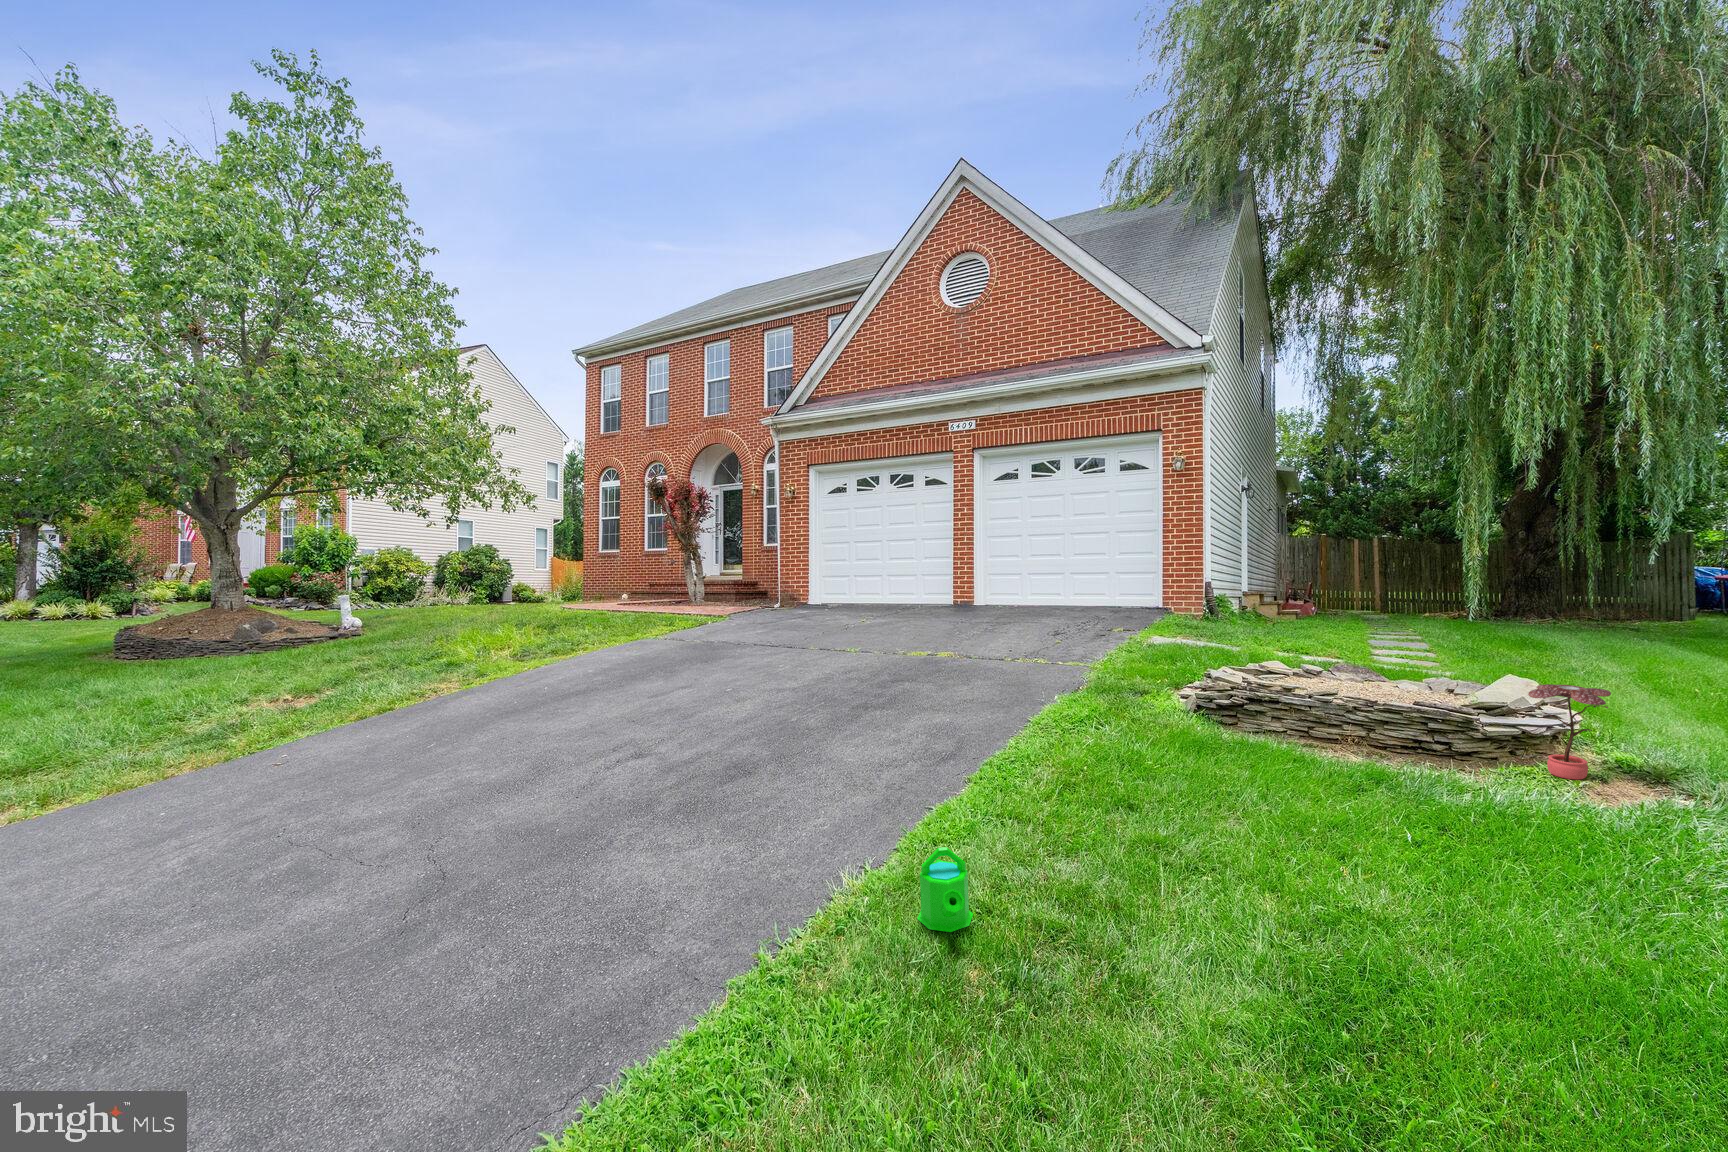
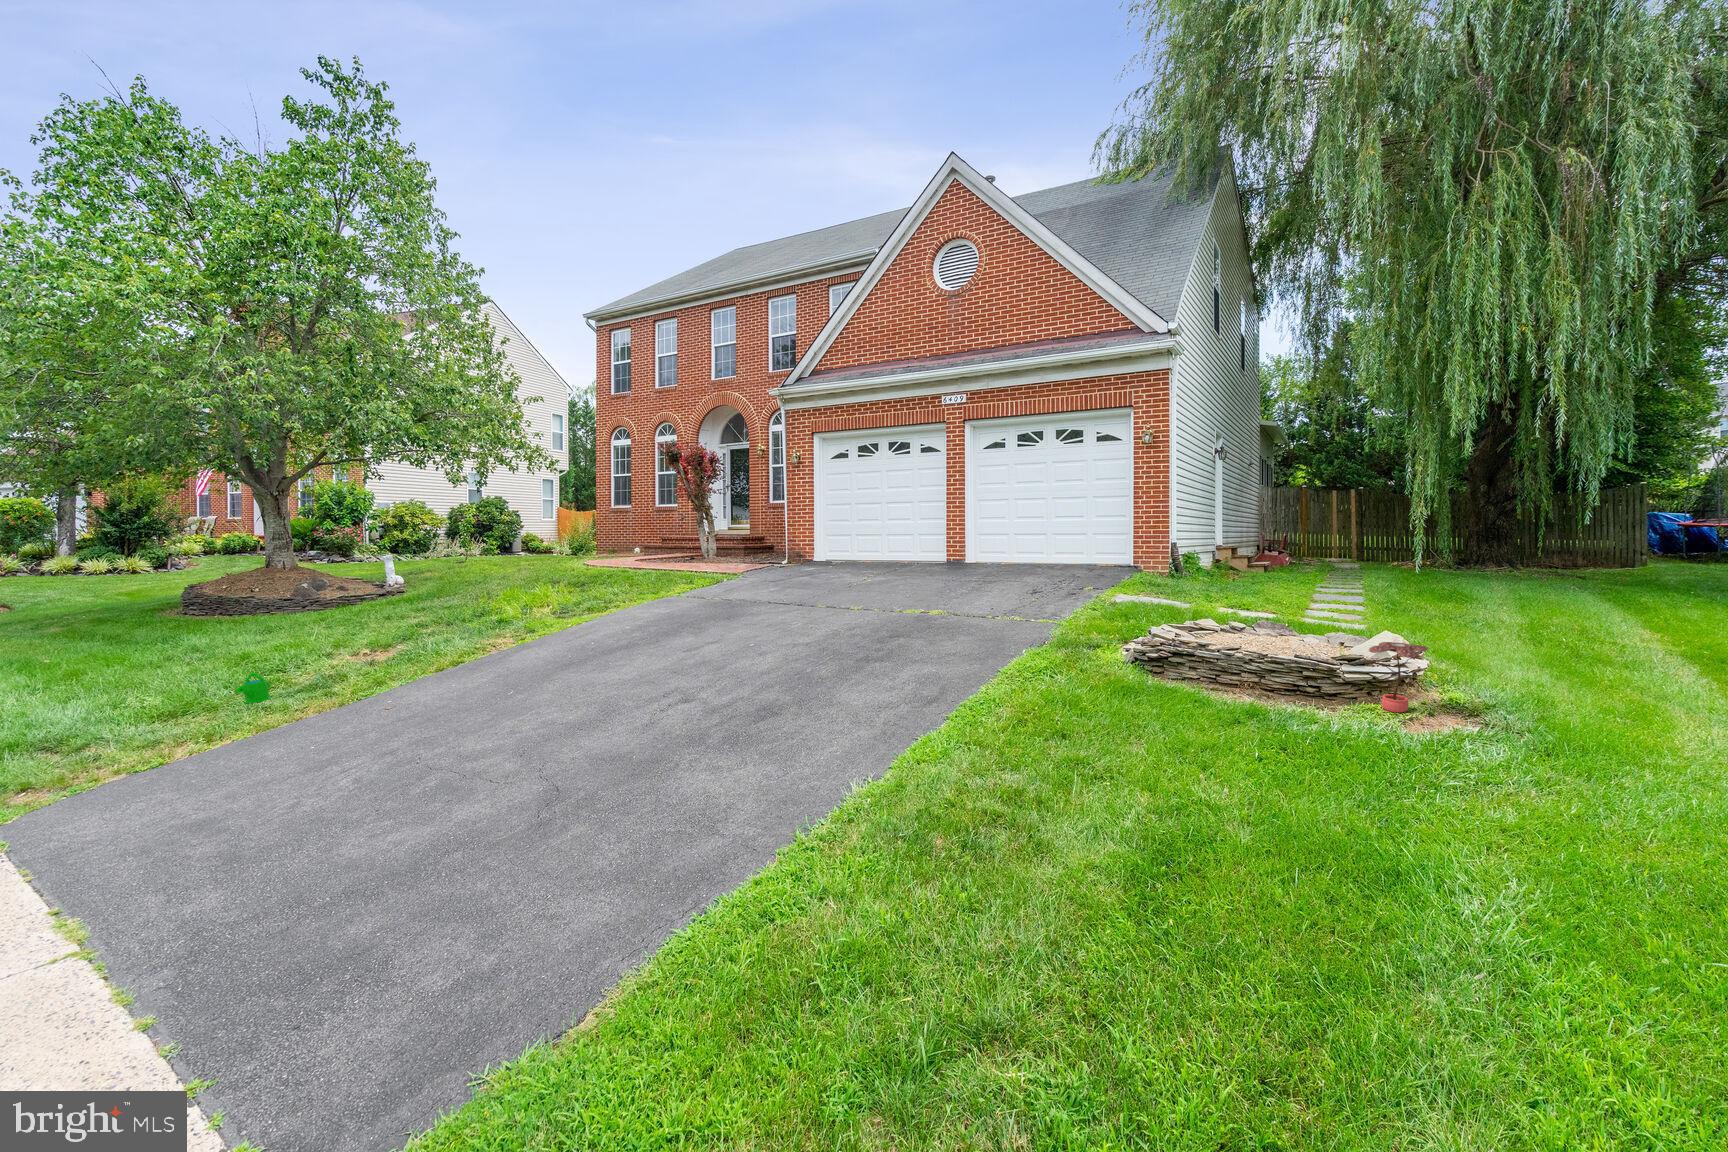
watering can: present [917,847,973,932] -> present [237,673,271,703]

